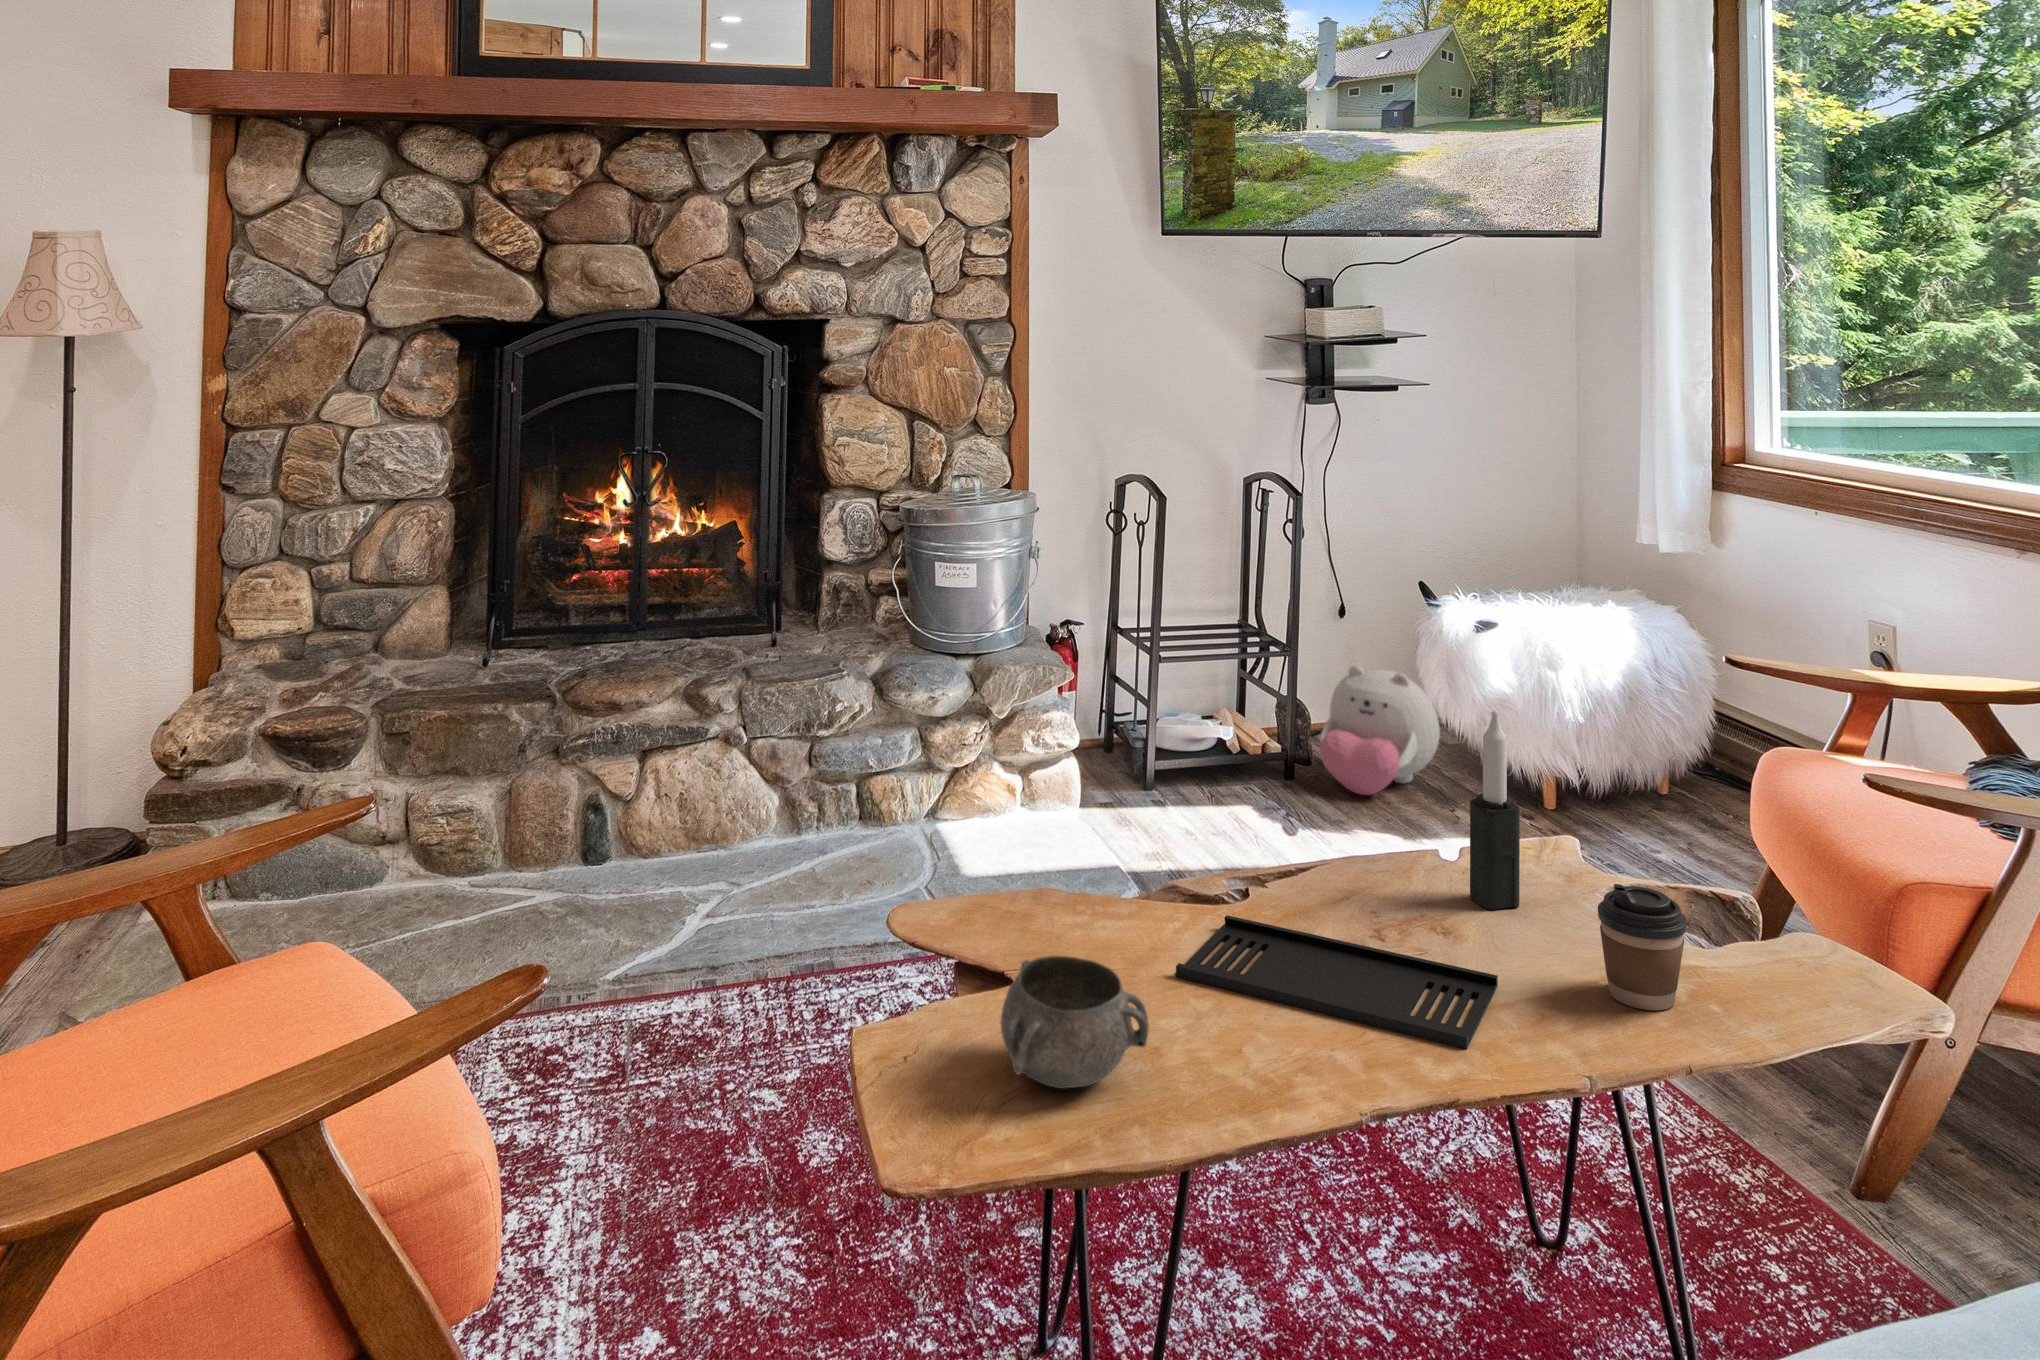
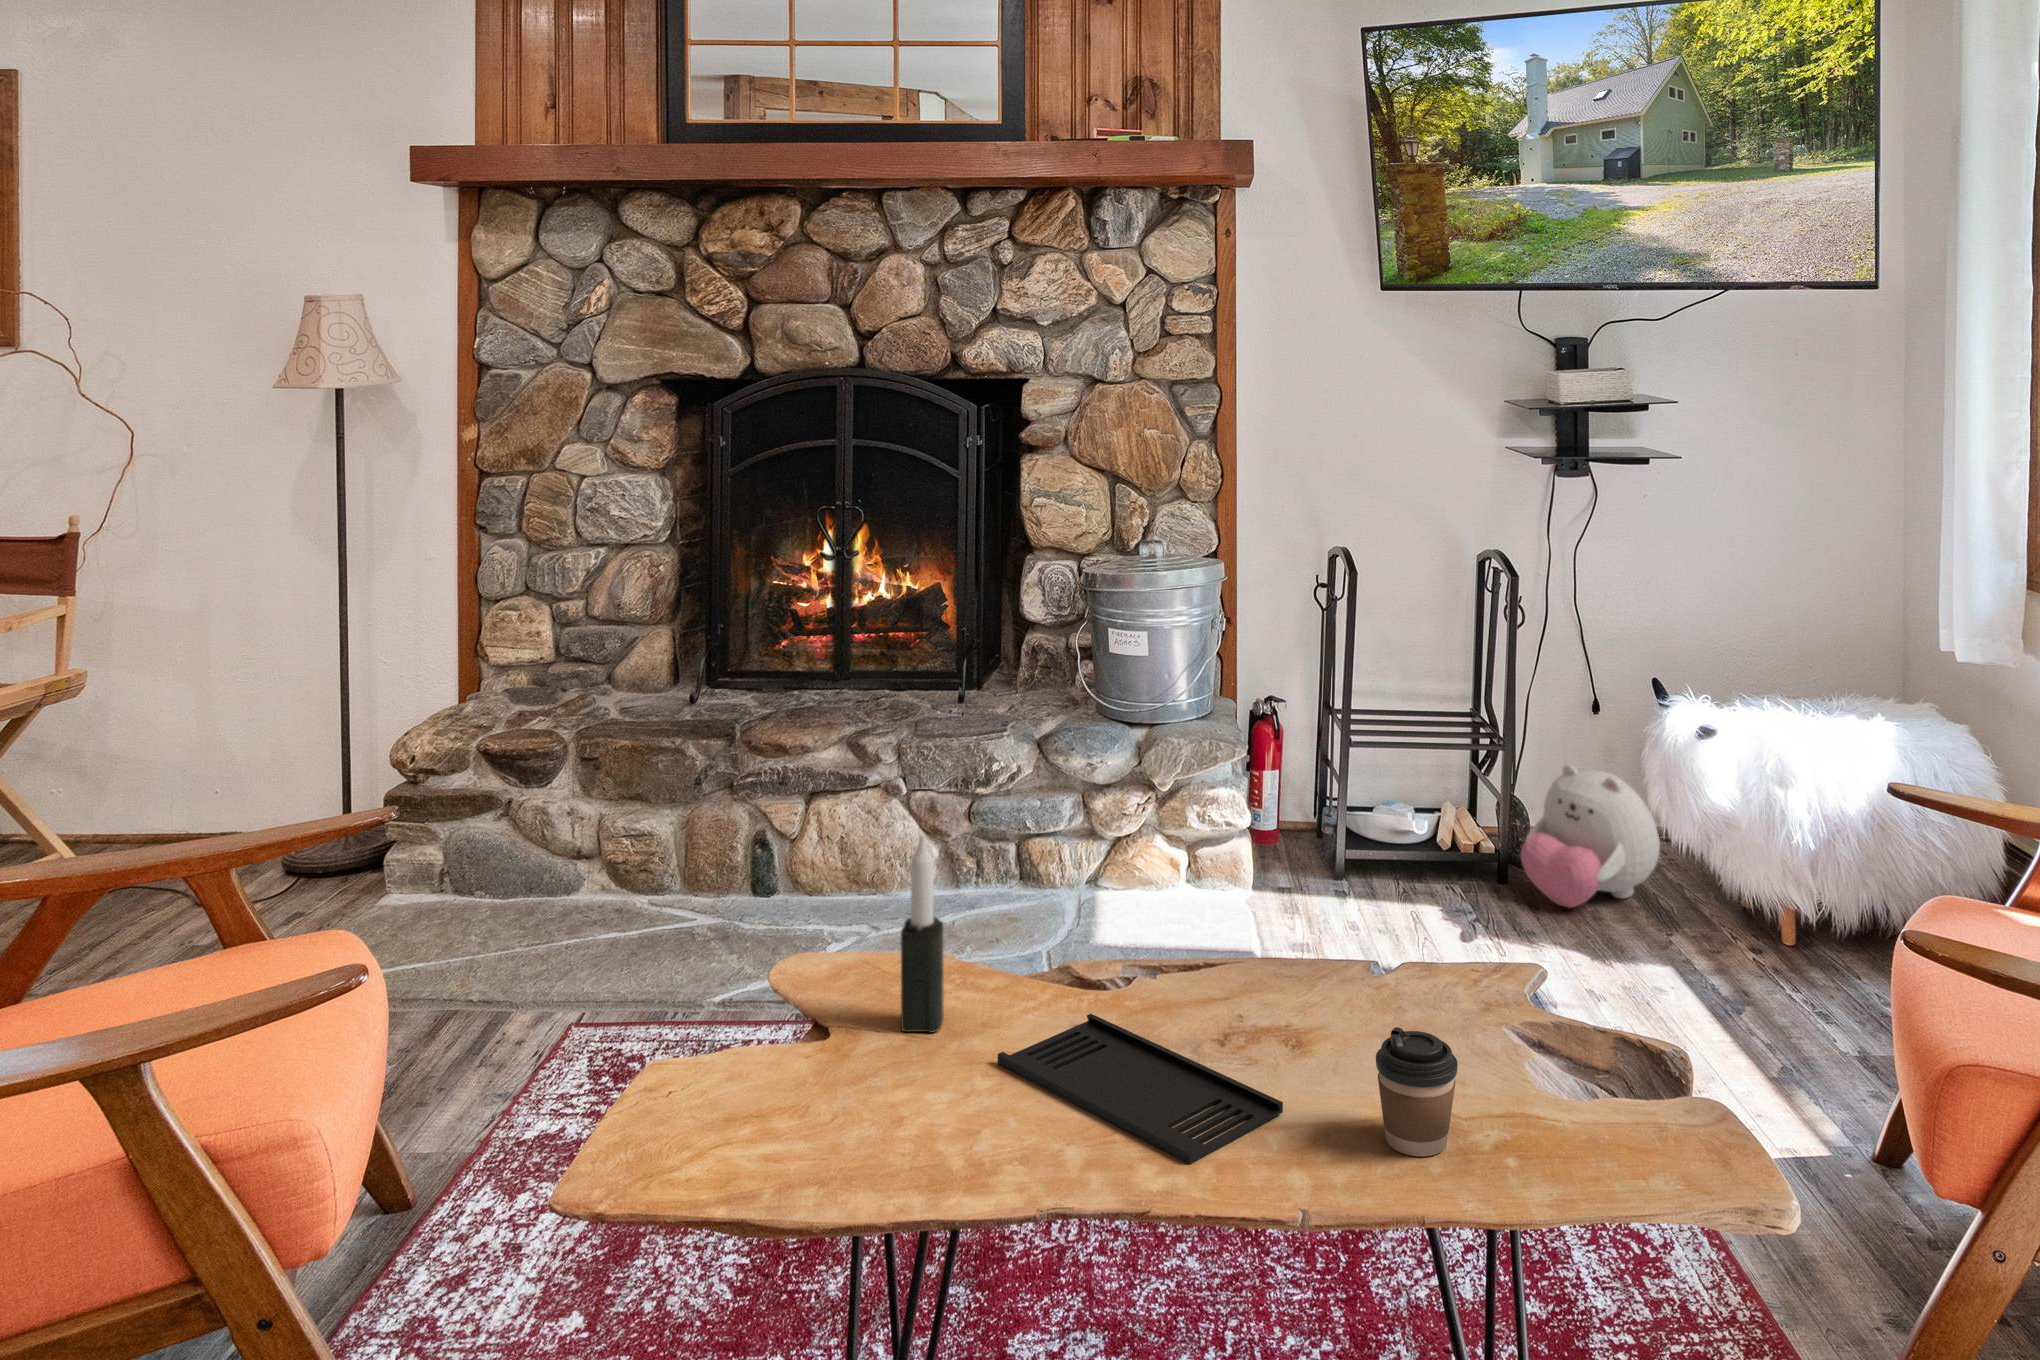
candle: present [1470,711,1520,910] -> present [901,834,944,1033]
decorative bowl: present [1001,956,1149,1089] -> none [743,1029,881,1145]

